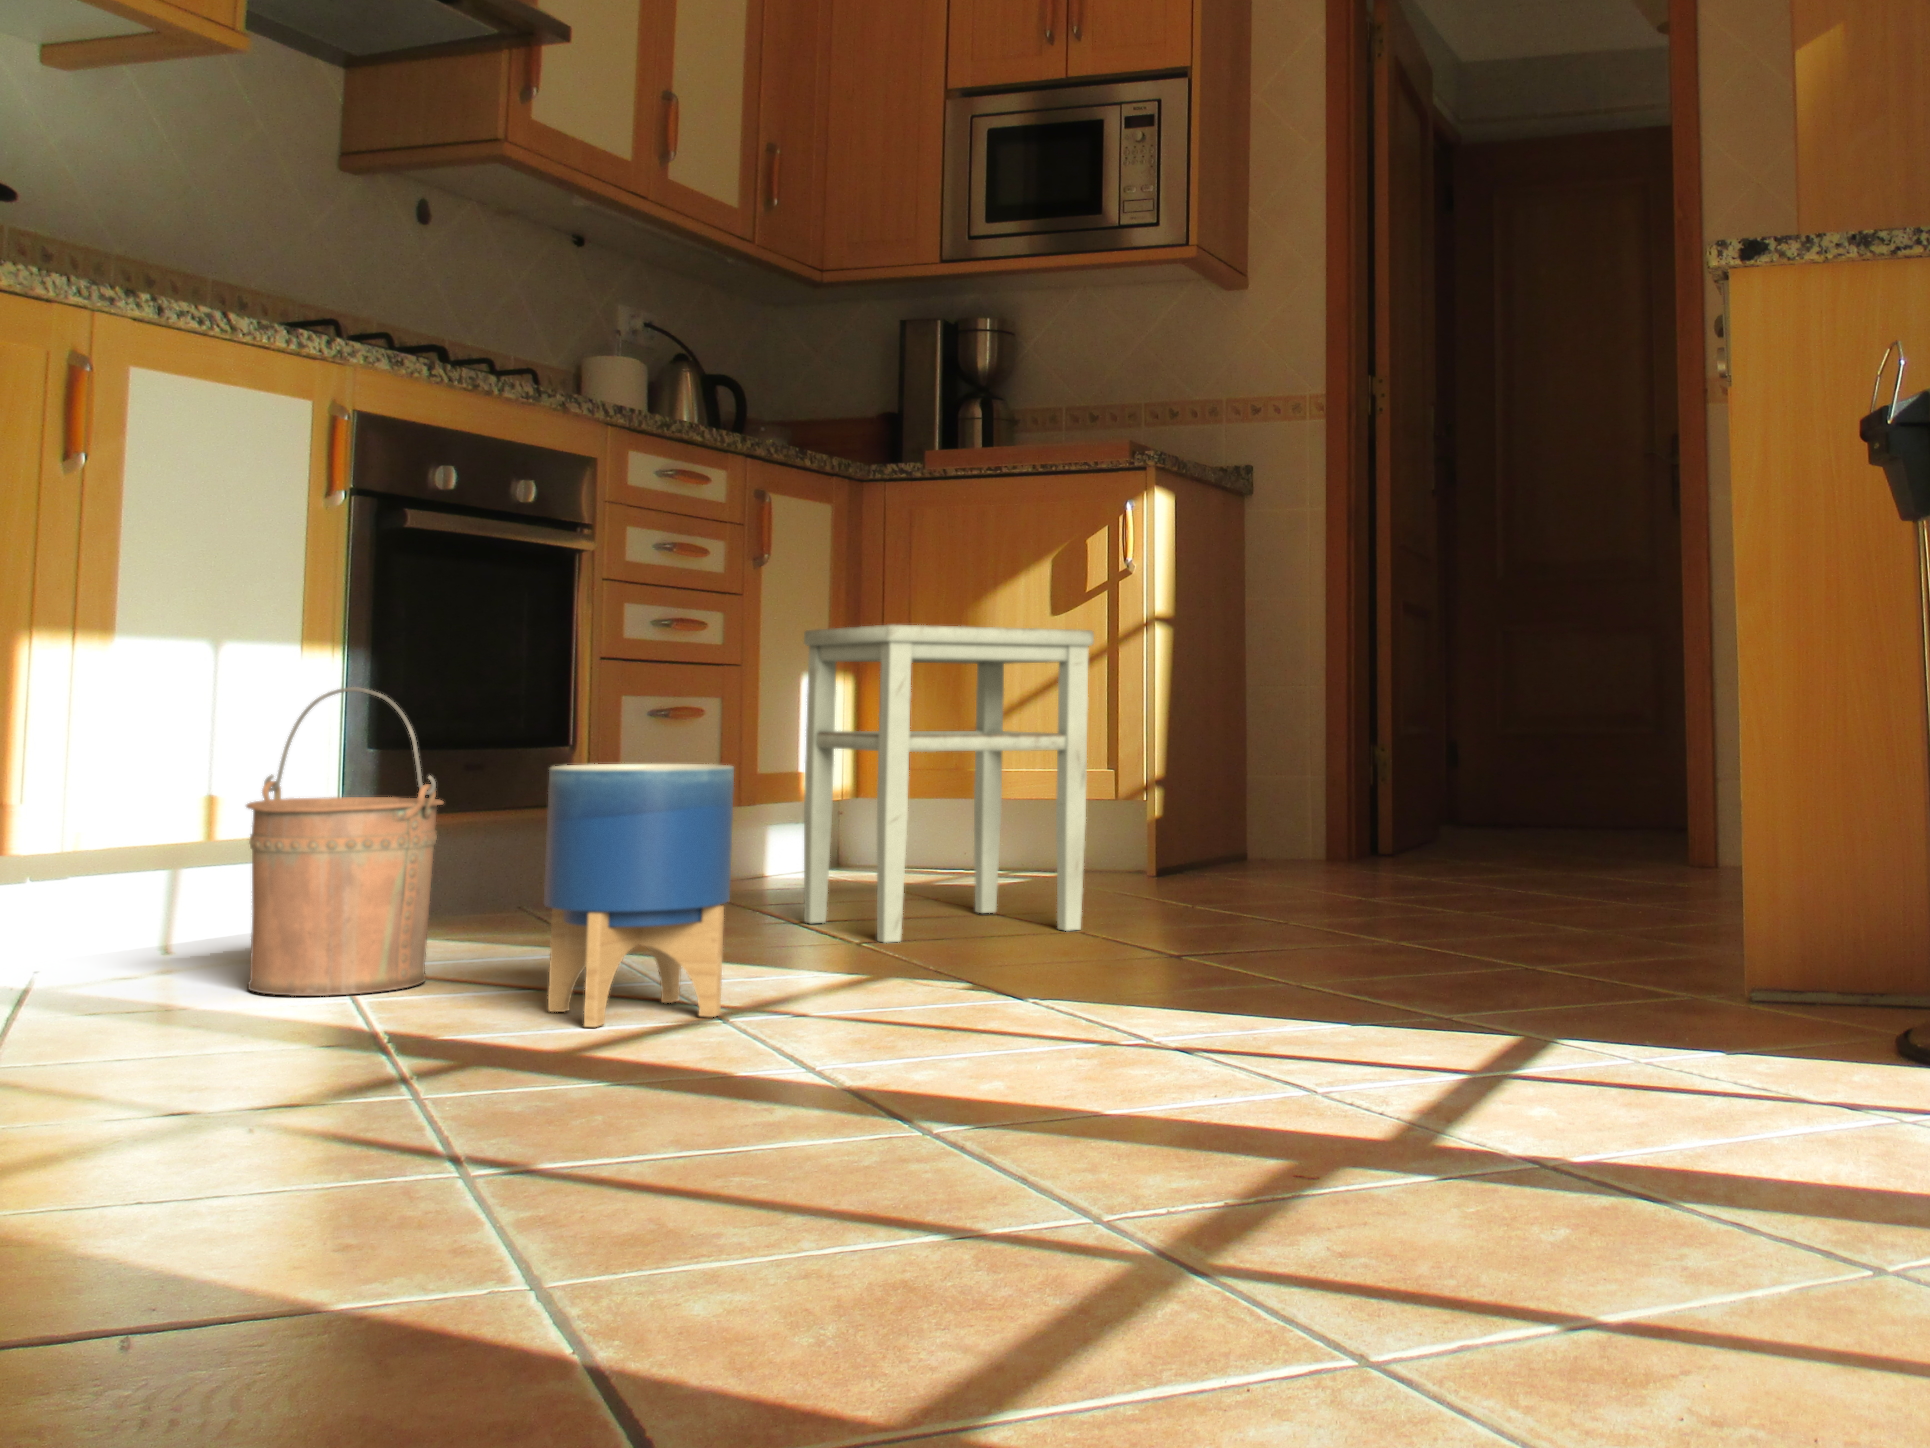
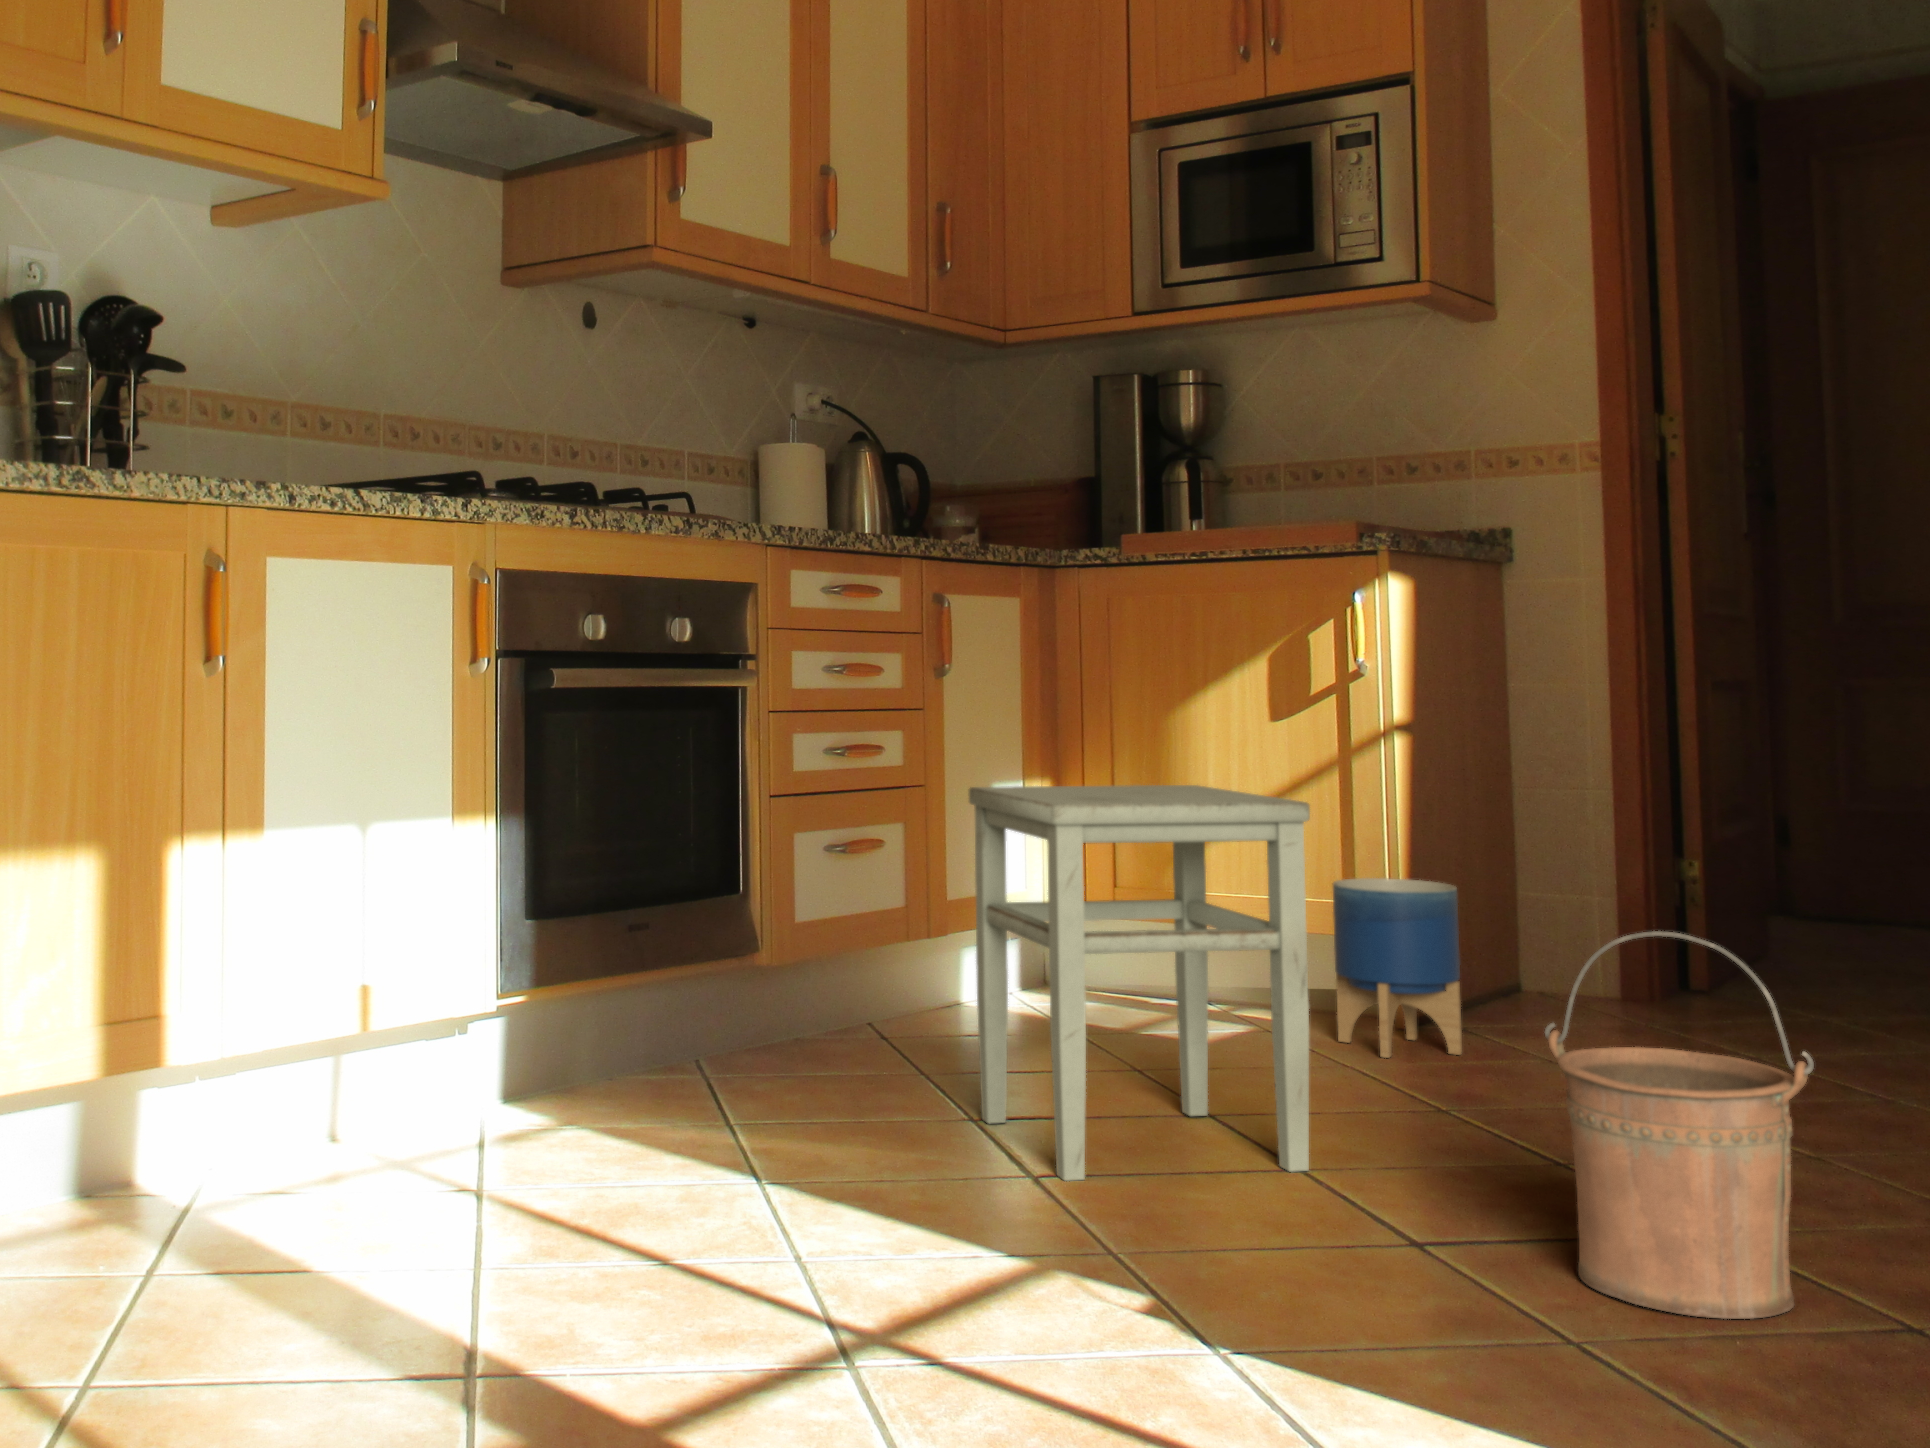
bucket: present [246,687,444,996] -> present [1545,931,1814,1319]
planter: present [544,764,734,1027] -> present [1333,878,1462,1058]

